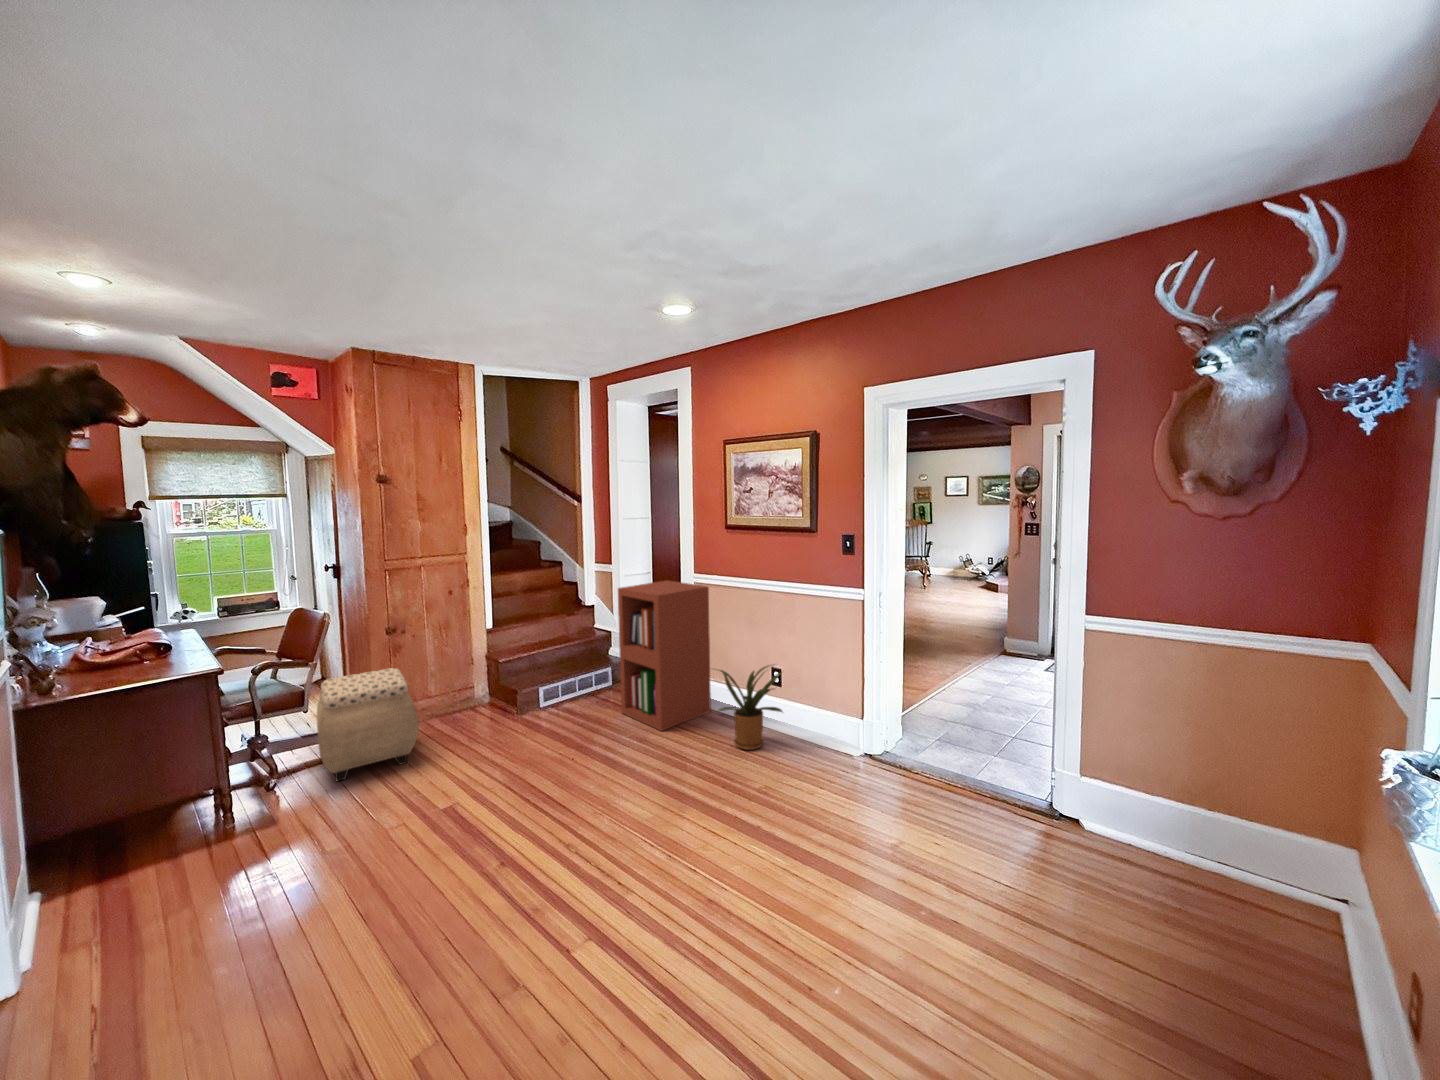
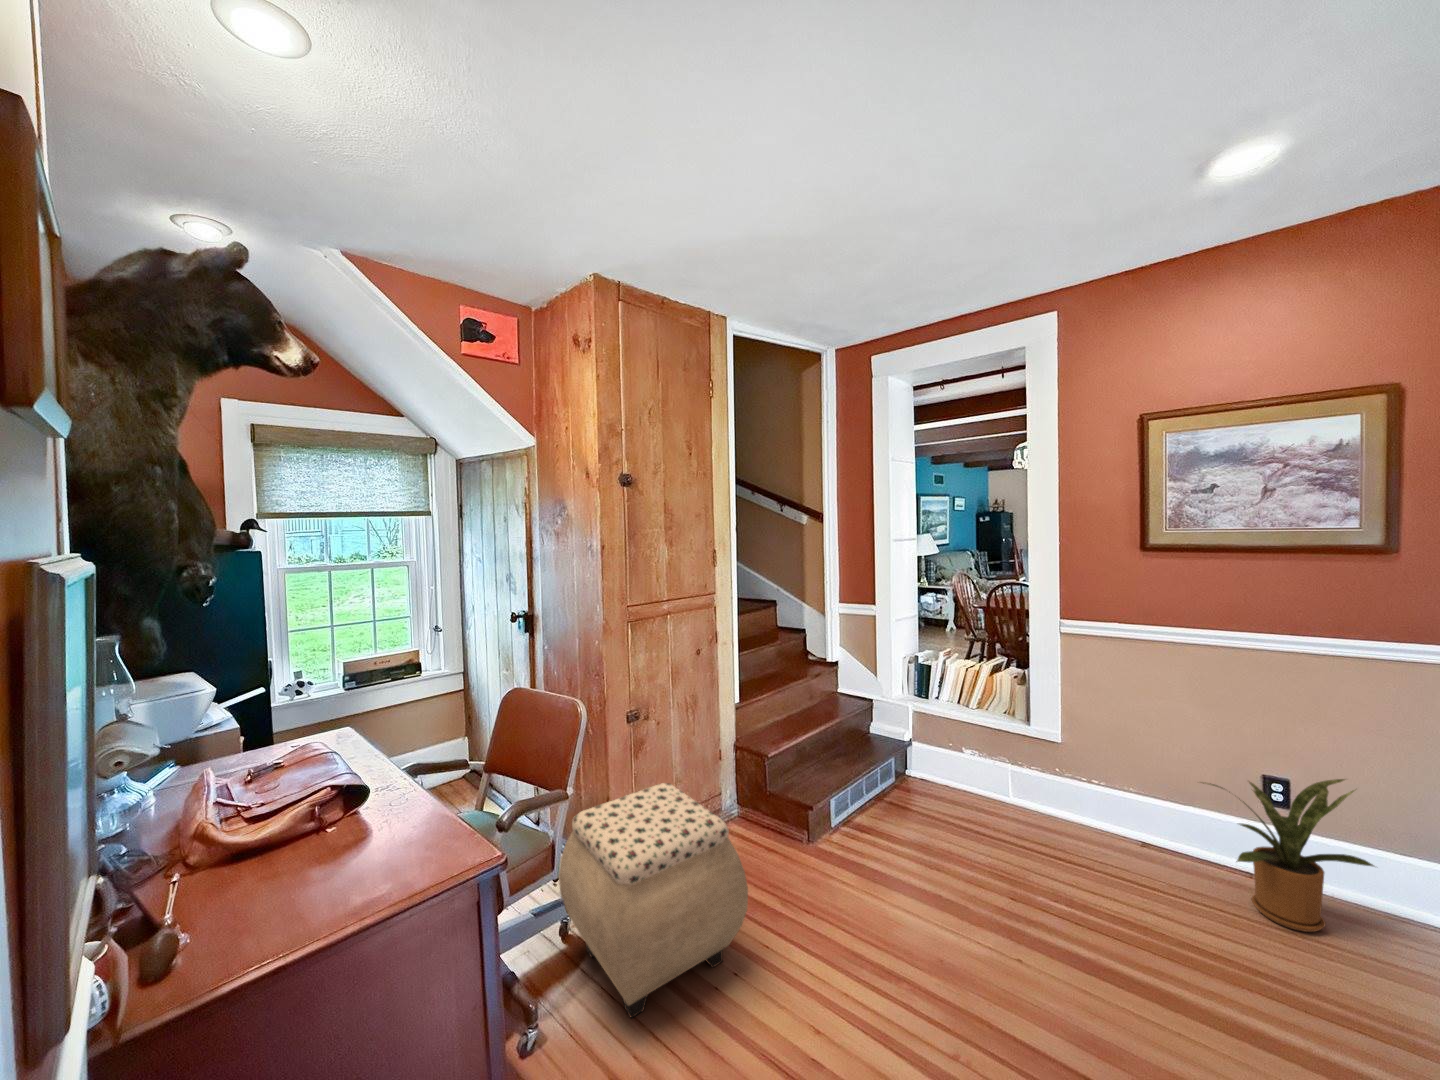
bookshelf: present [618,580,711,731] -> none [973,629,1115,882]

